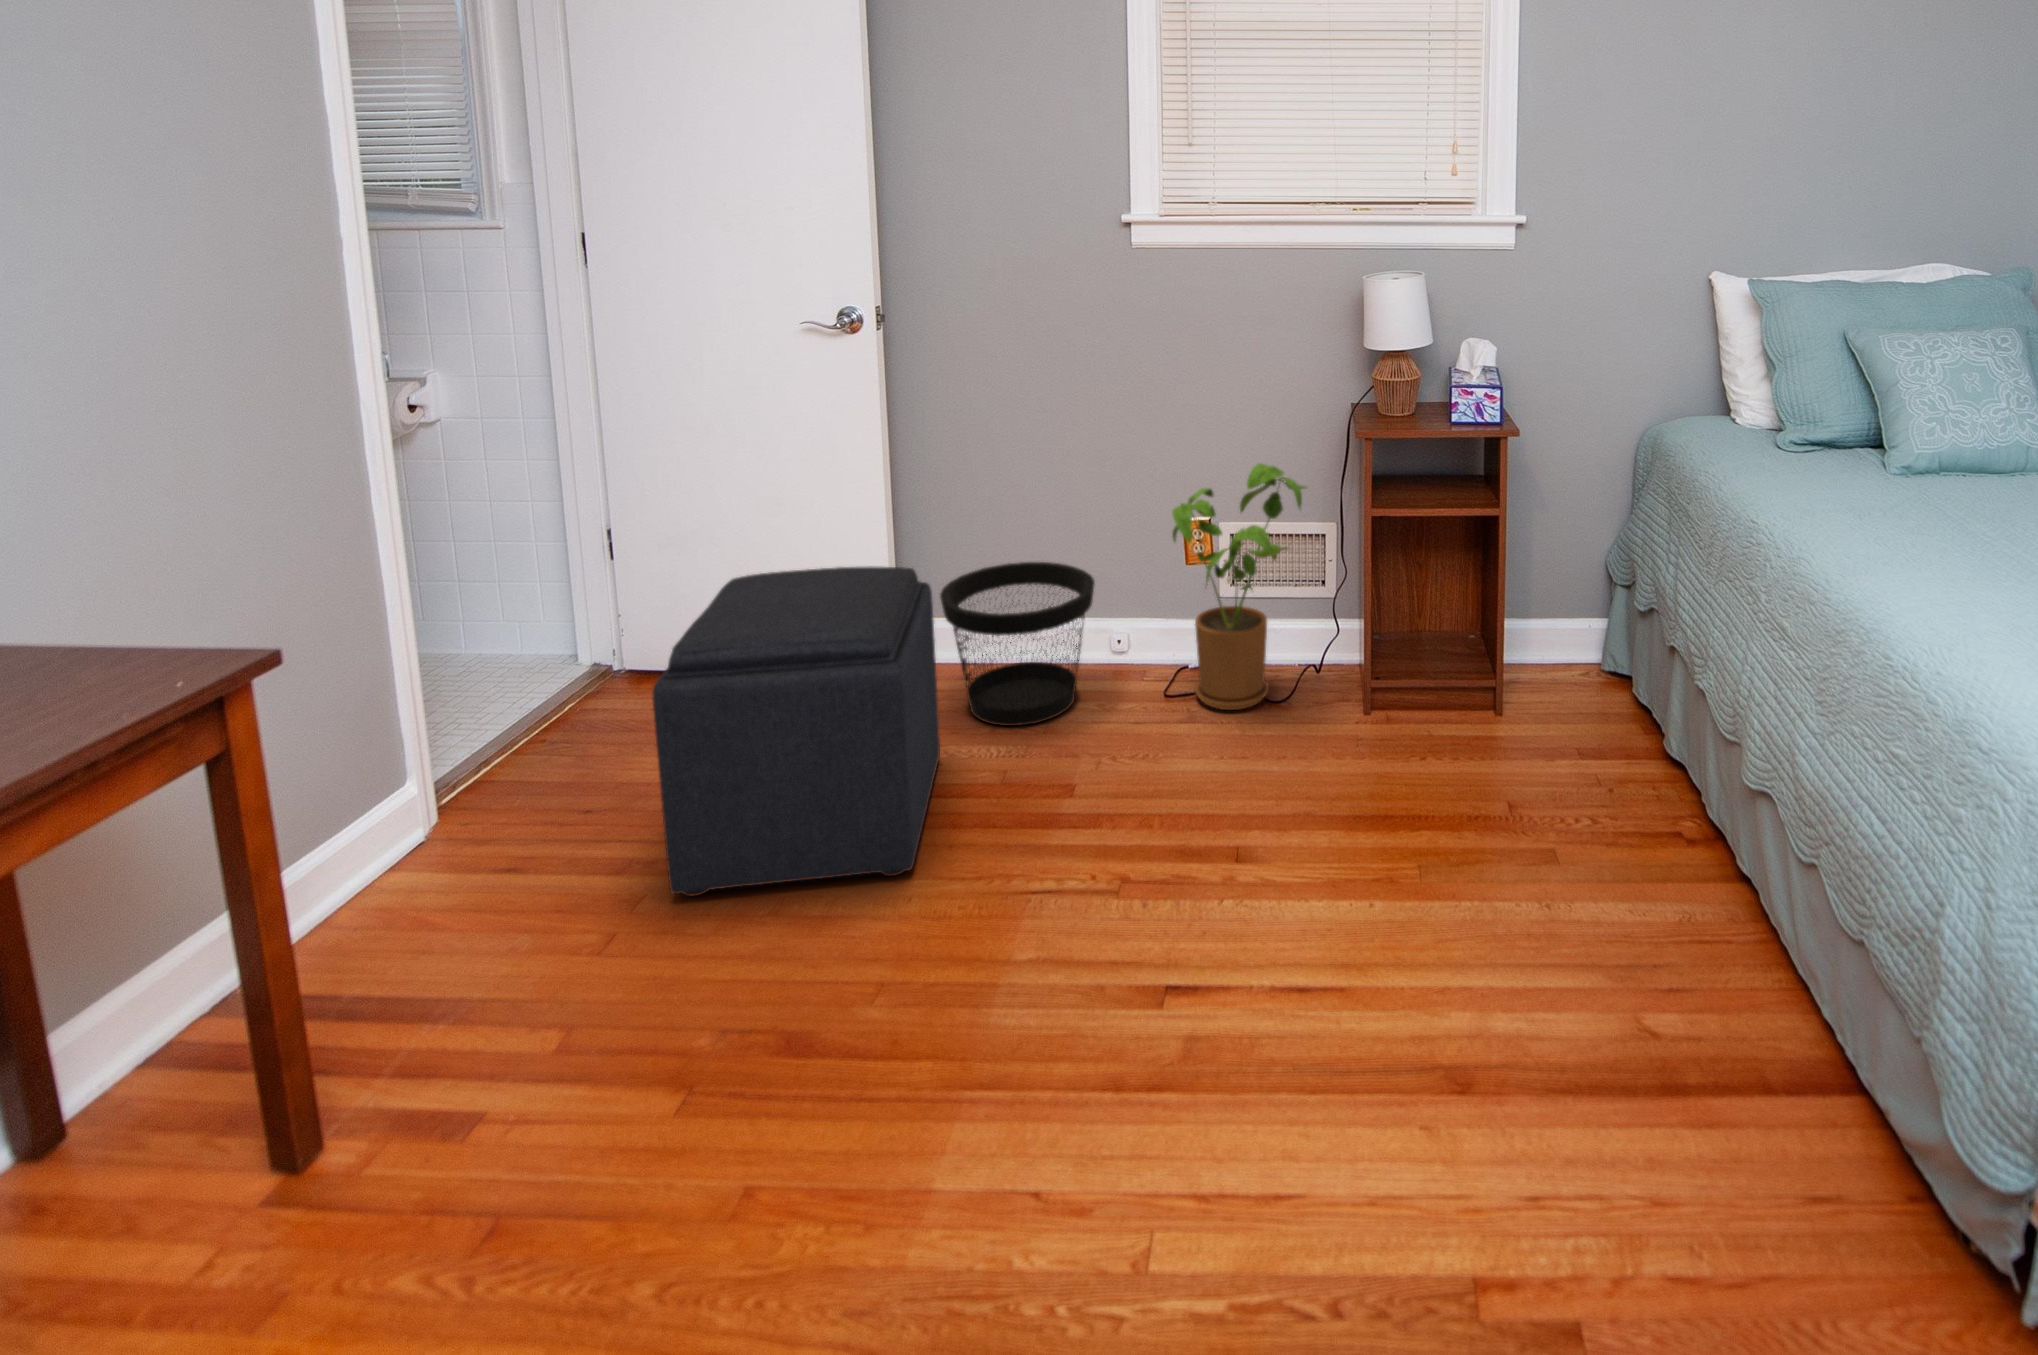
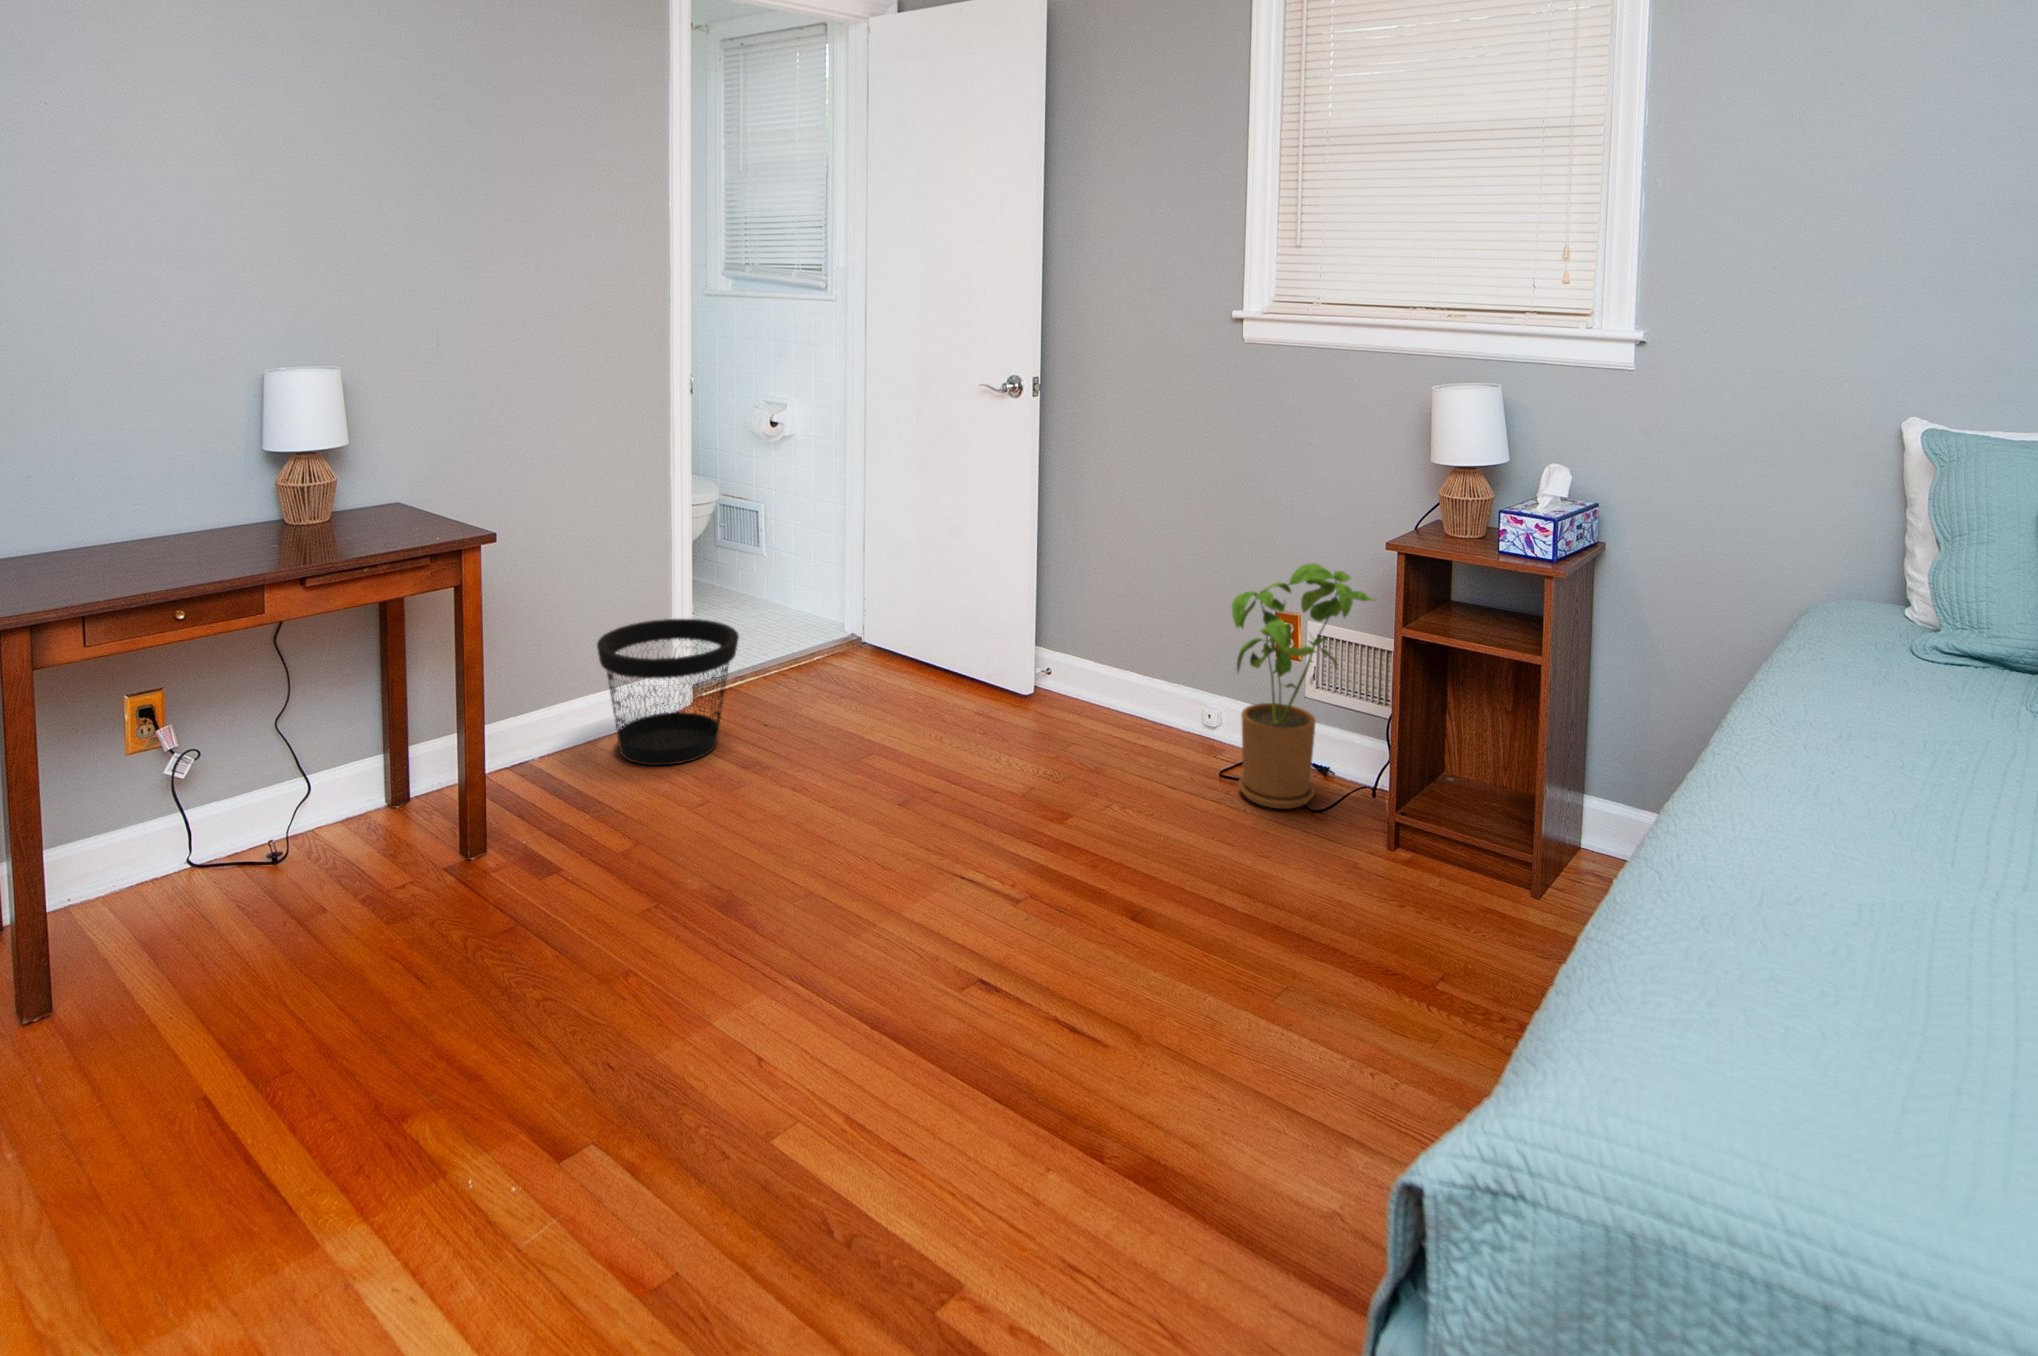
wastebasket: present [940,562,1095,726] -> present [597,619,739,765]
ottoman: present [652,566,940,896] -> none [765,569,1003,823]

